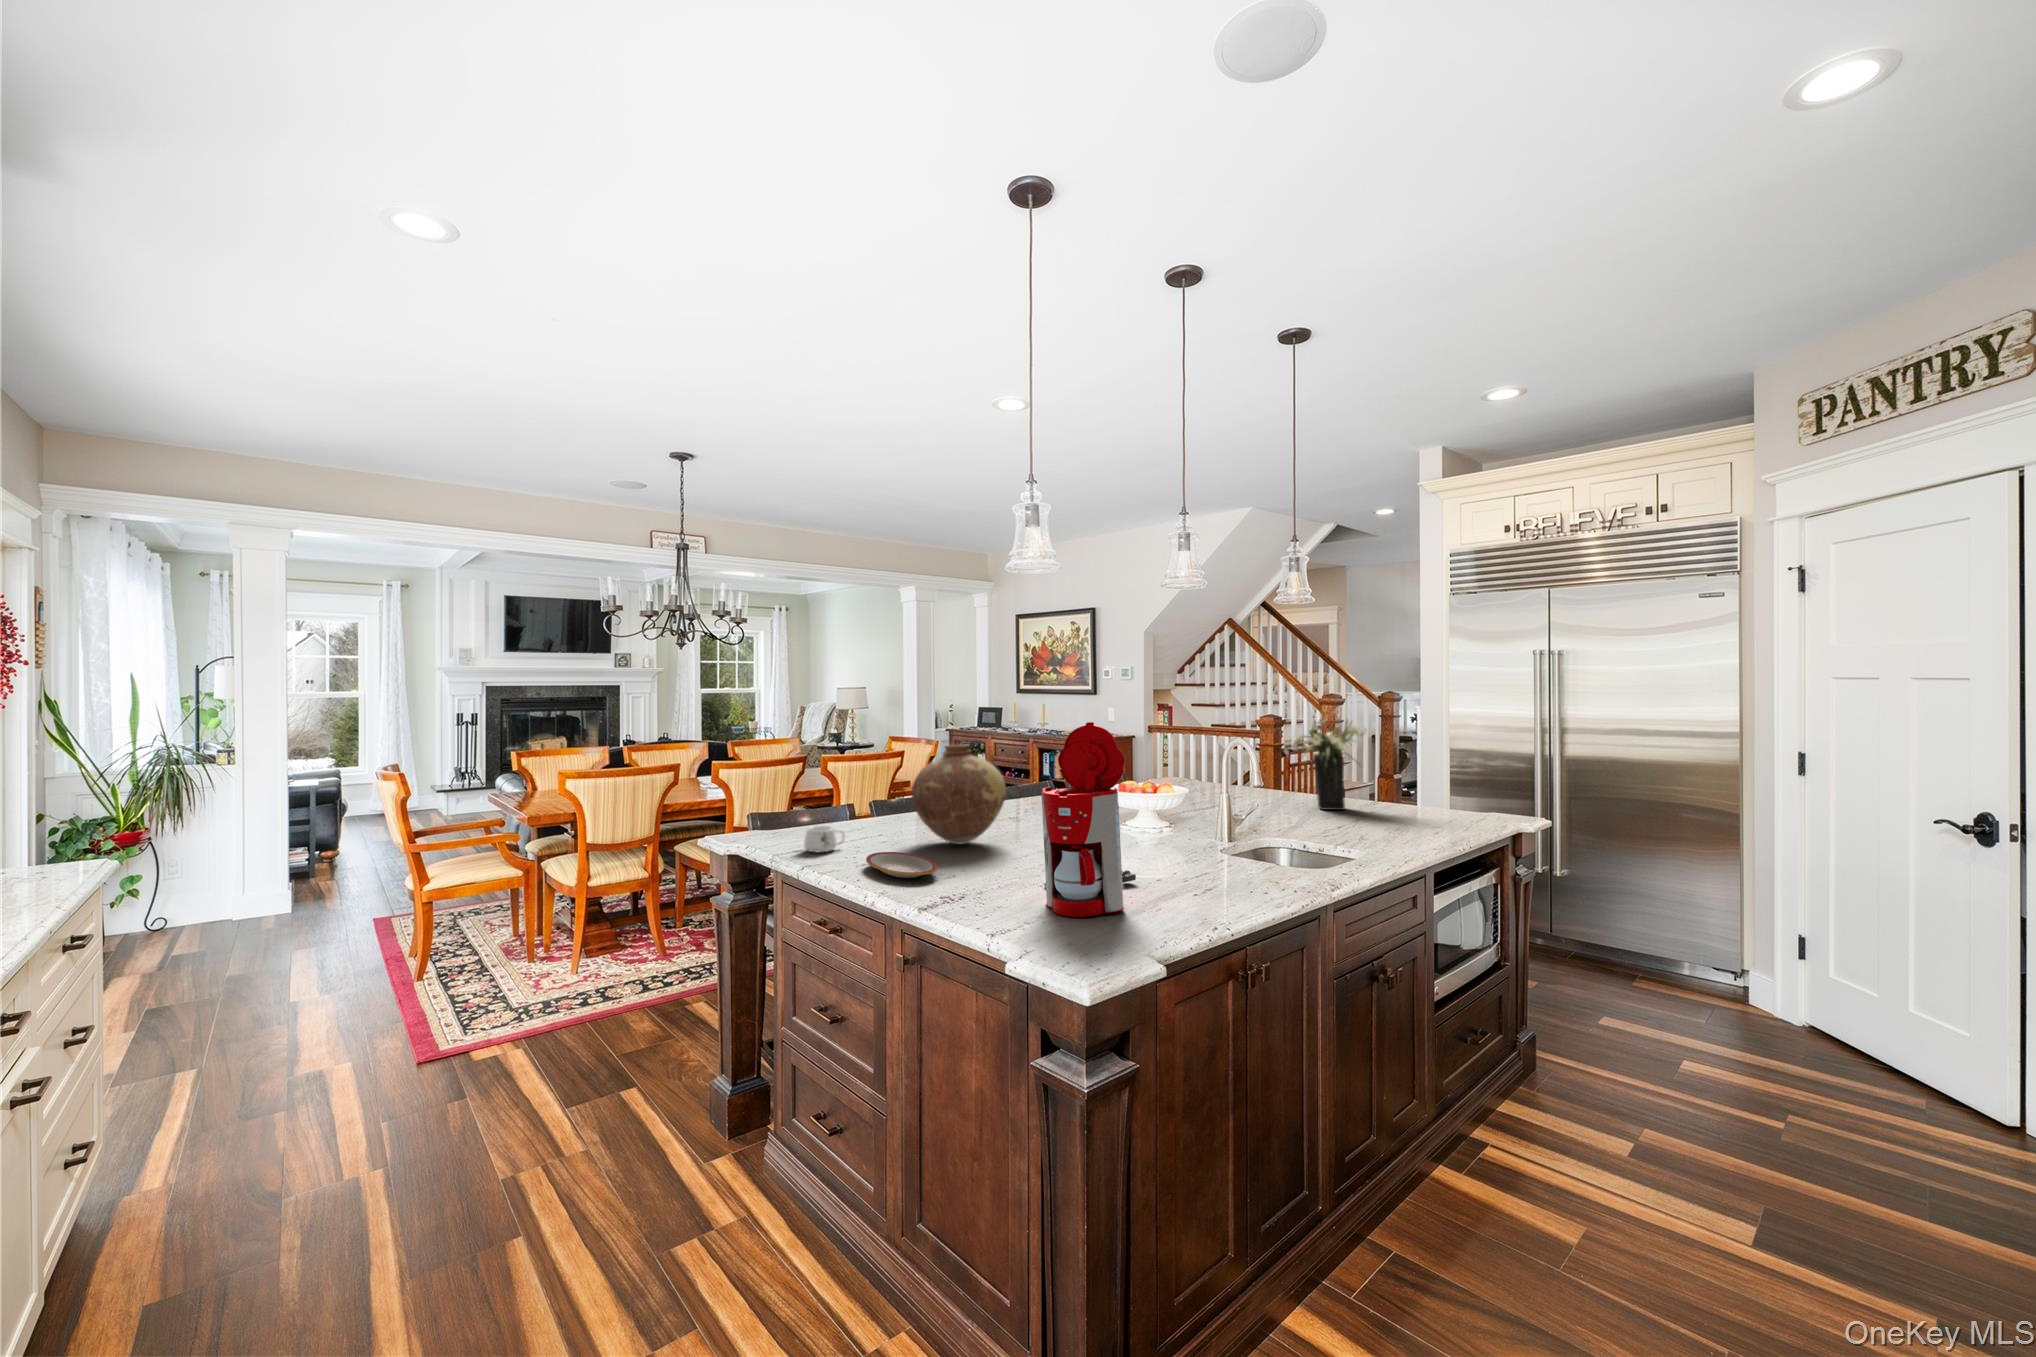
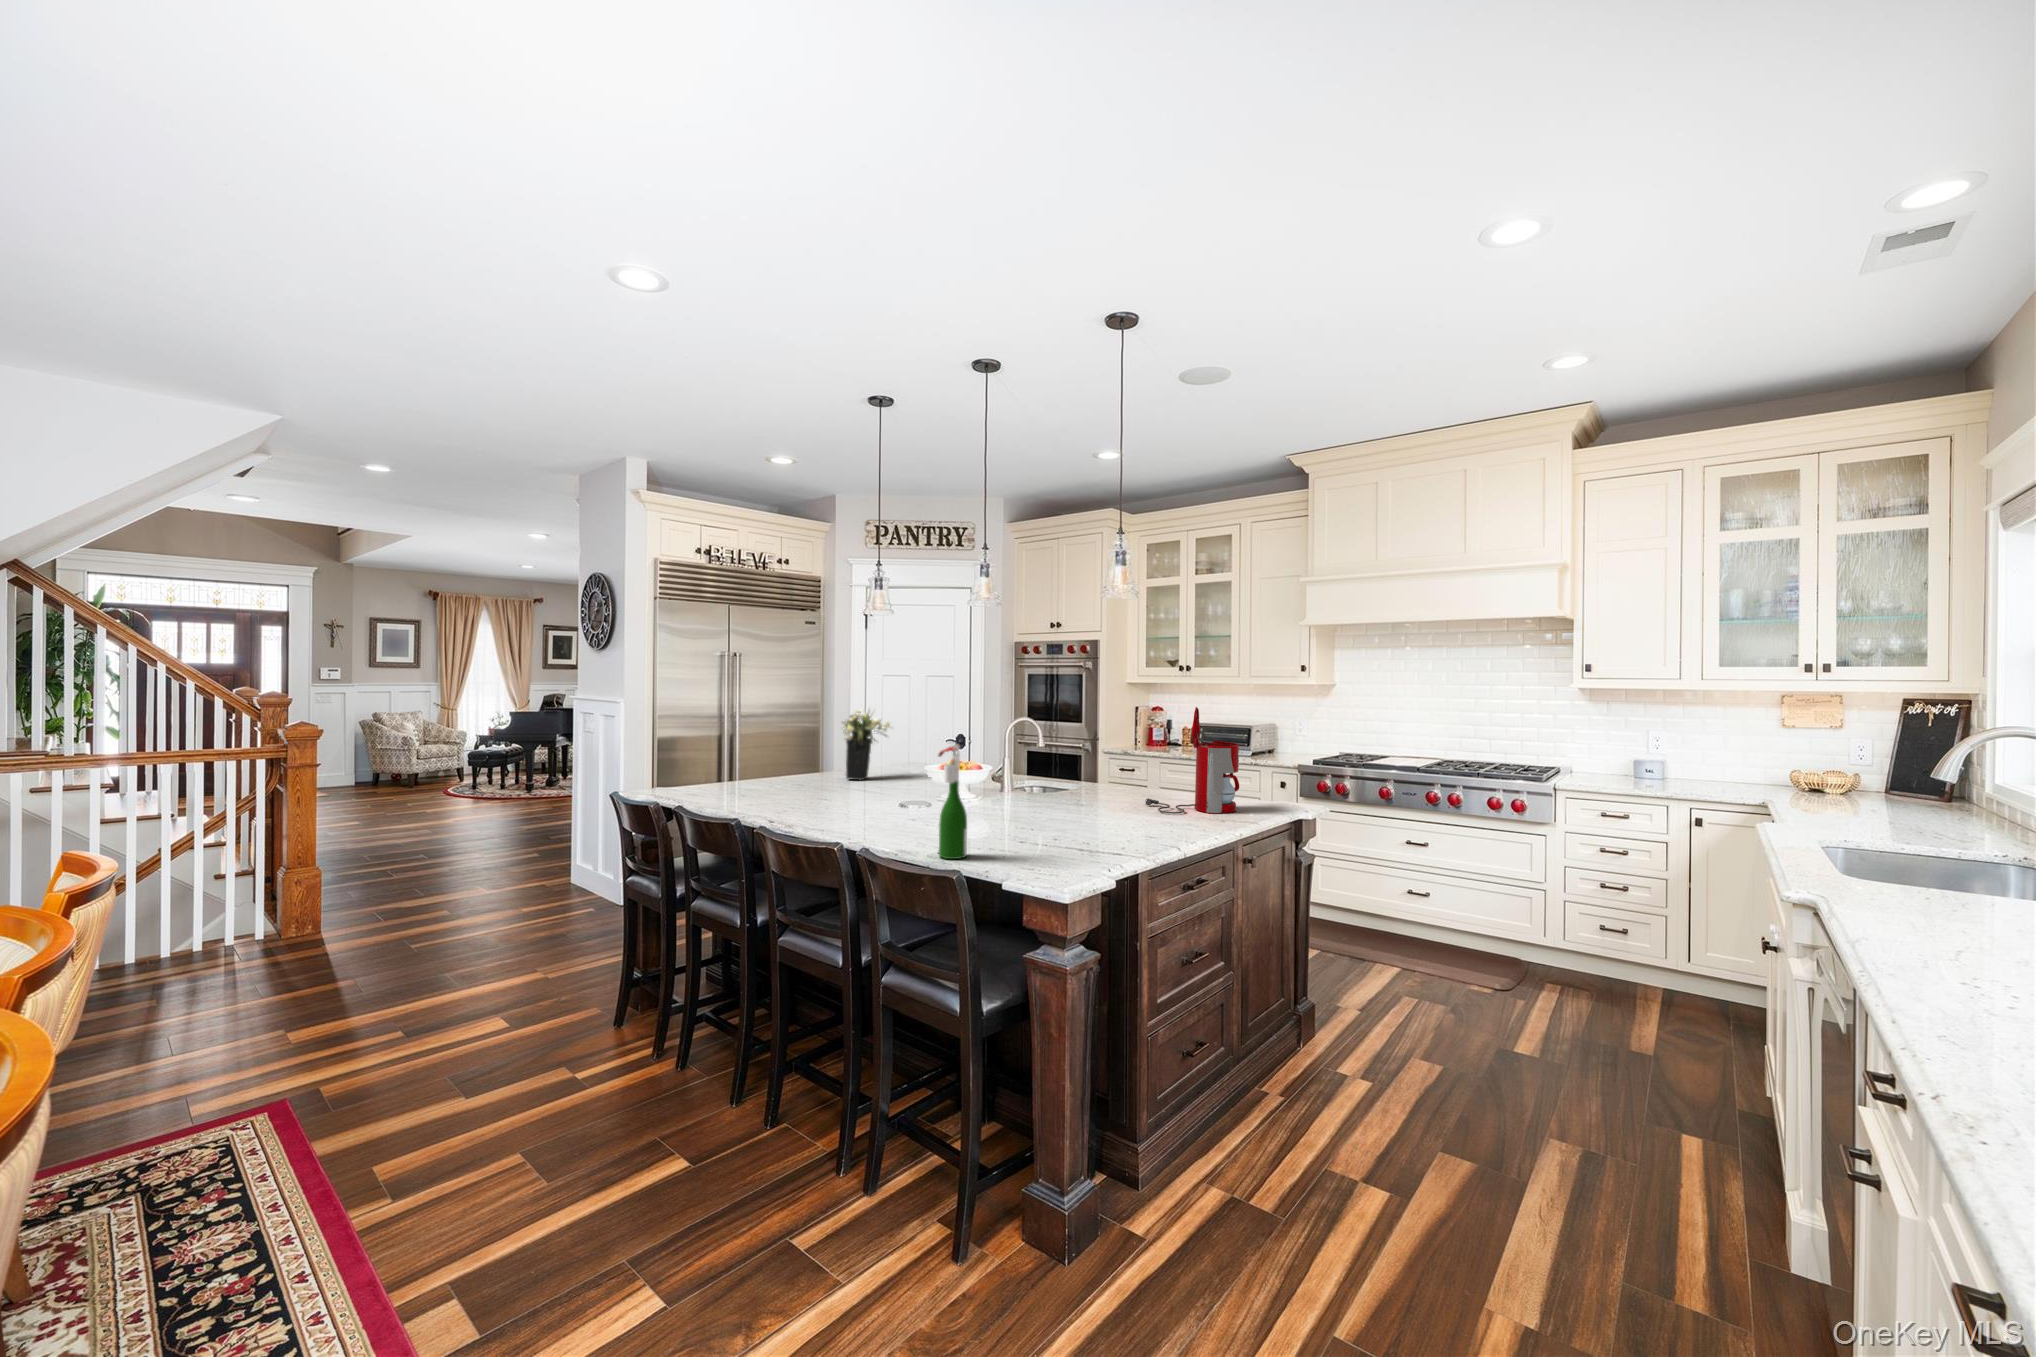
wine bottle: none [847,731,885,826] -> present [937,744,967,859]
vase: present [912,744,1006,844] -> none [1009,739,1090,830]
mug: present [804,826,845,852] -> none [1087,830,1122,857]
plate: present [866,852,937,878] -> none [1134,821,1199,837]

